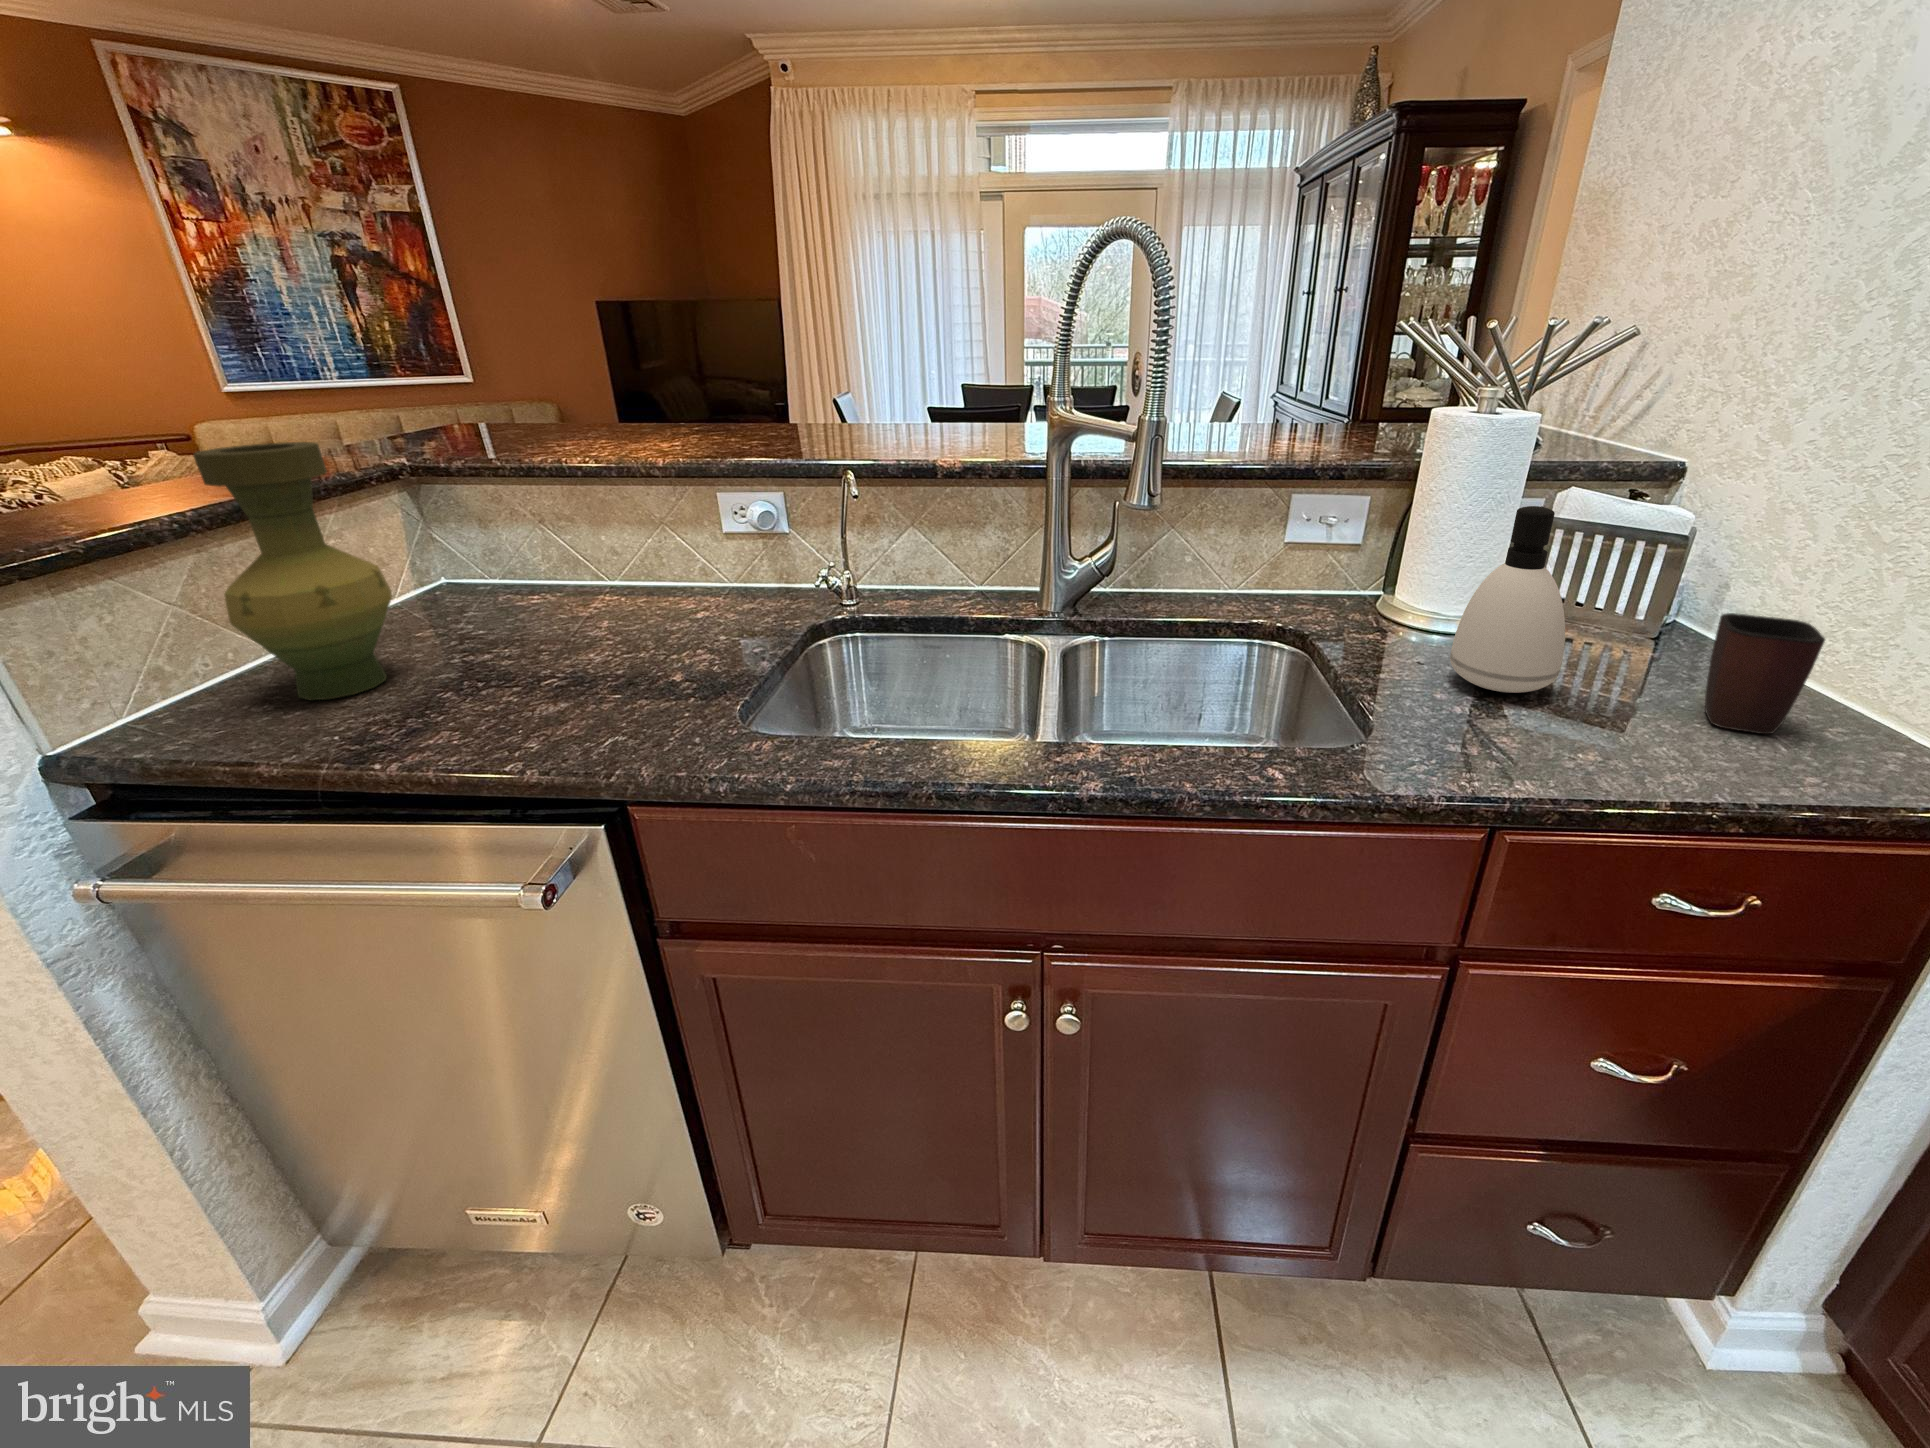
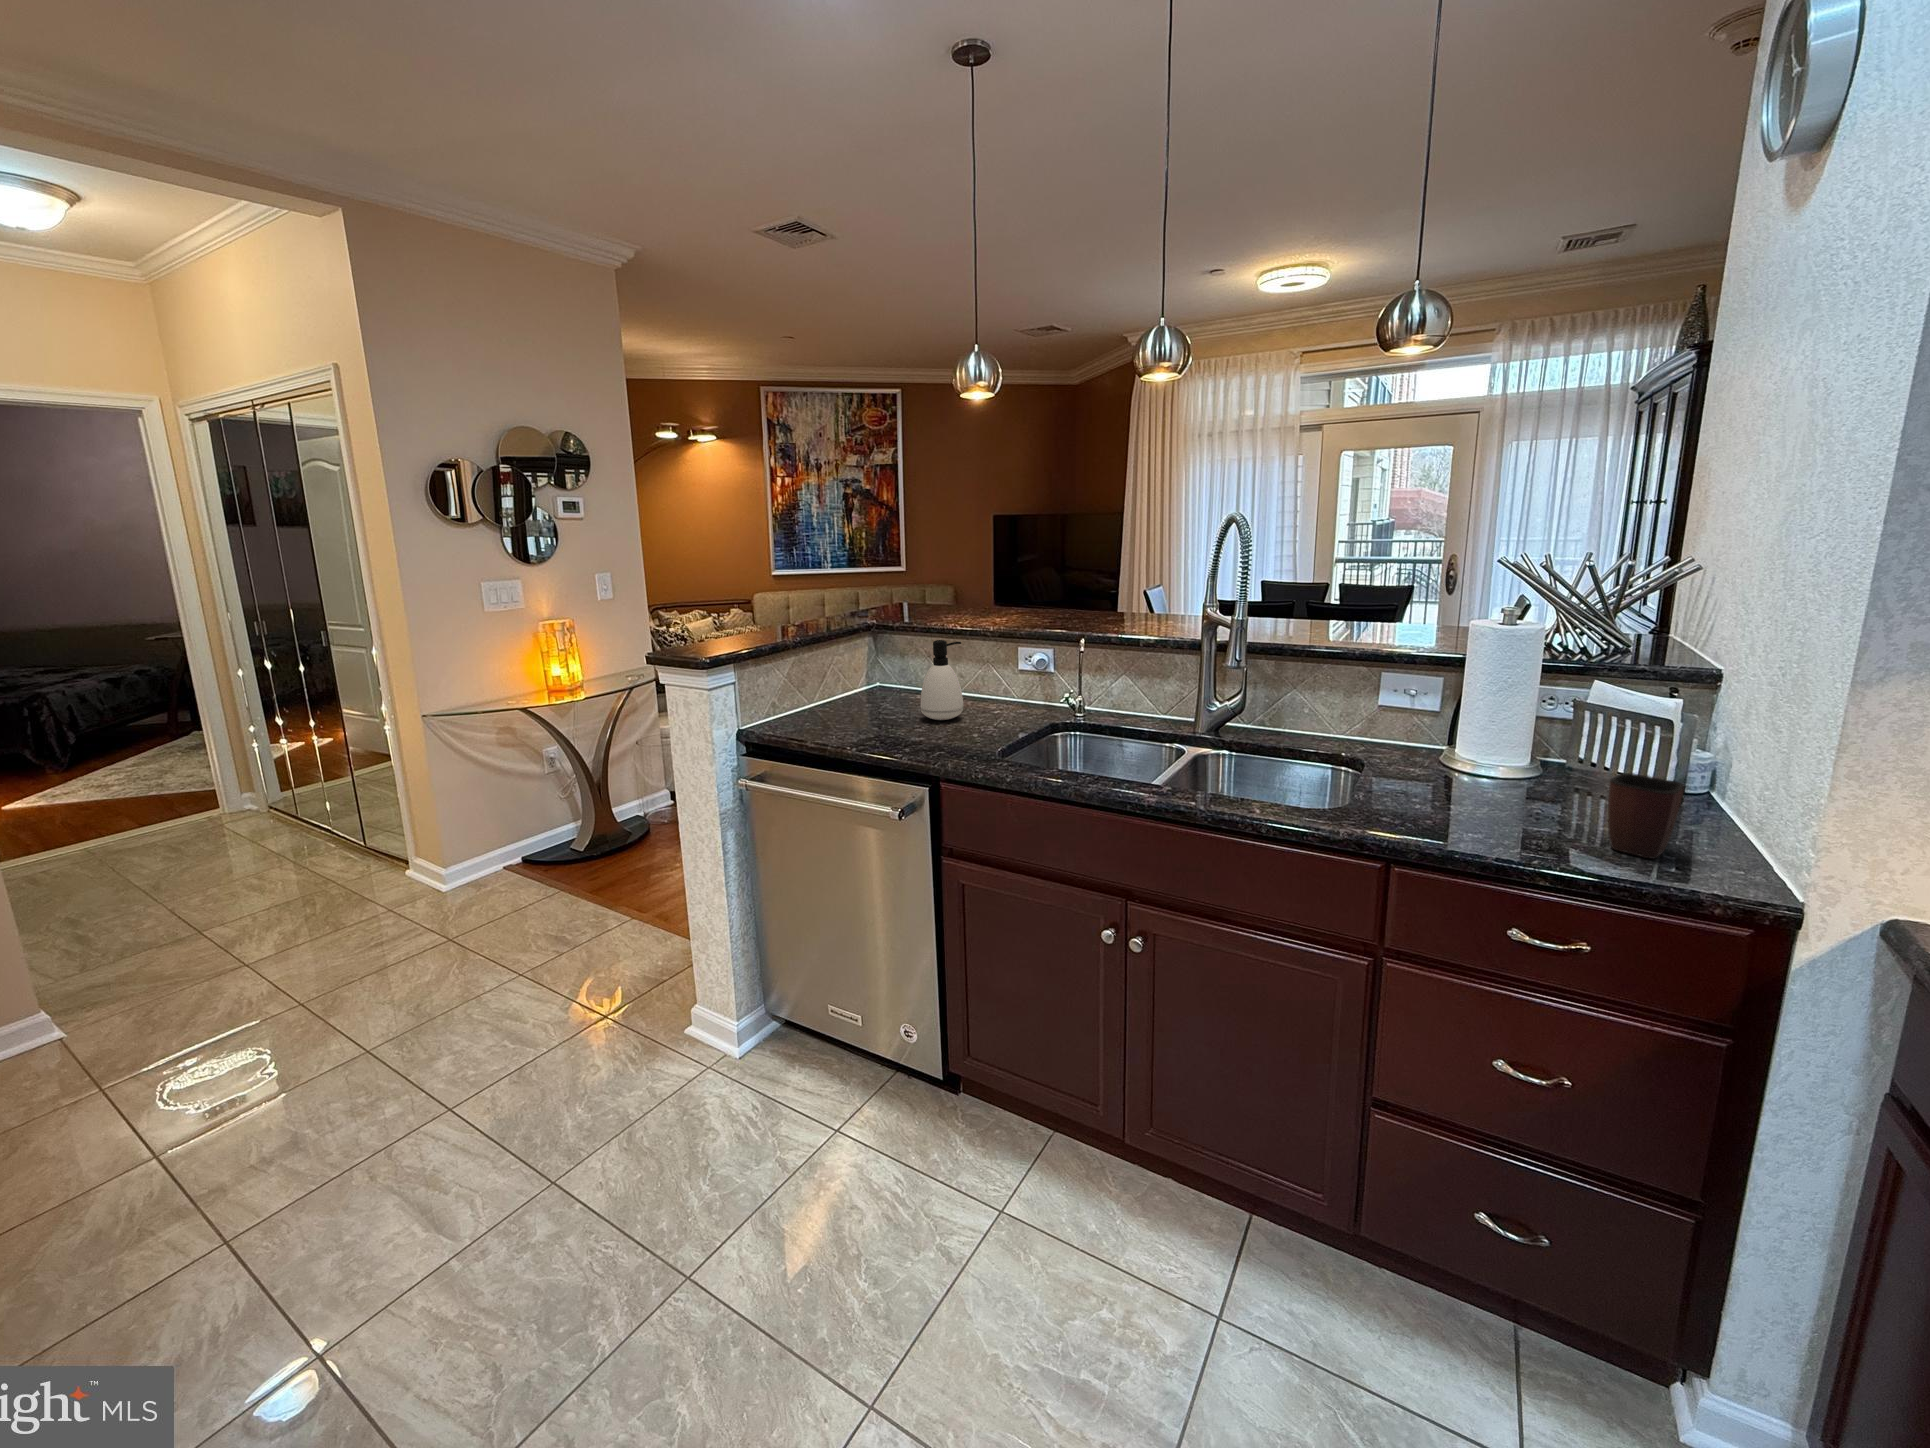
vase: present [193,442,392,700] -> none [803,612,862,726]
soap dispenser: present [1450,506,1565,693] -> present [921,640,963,720]

